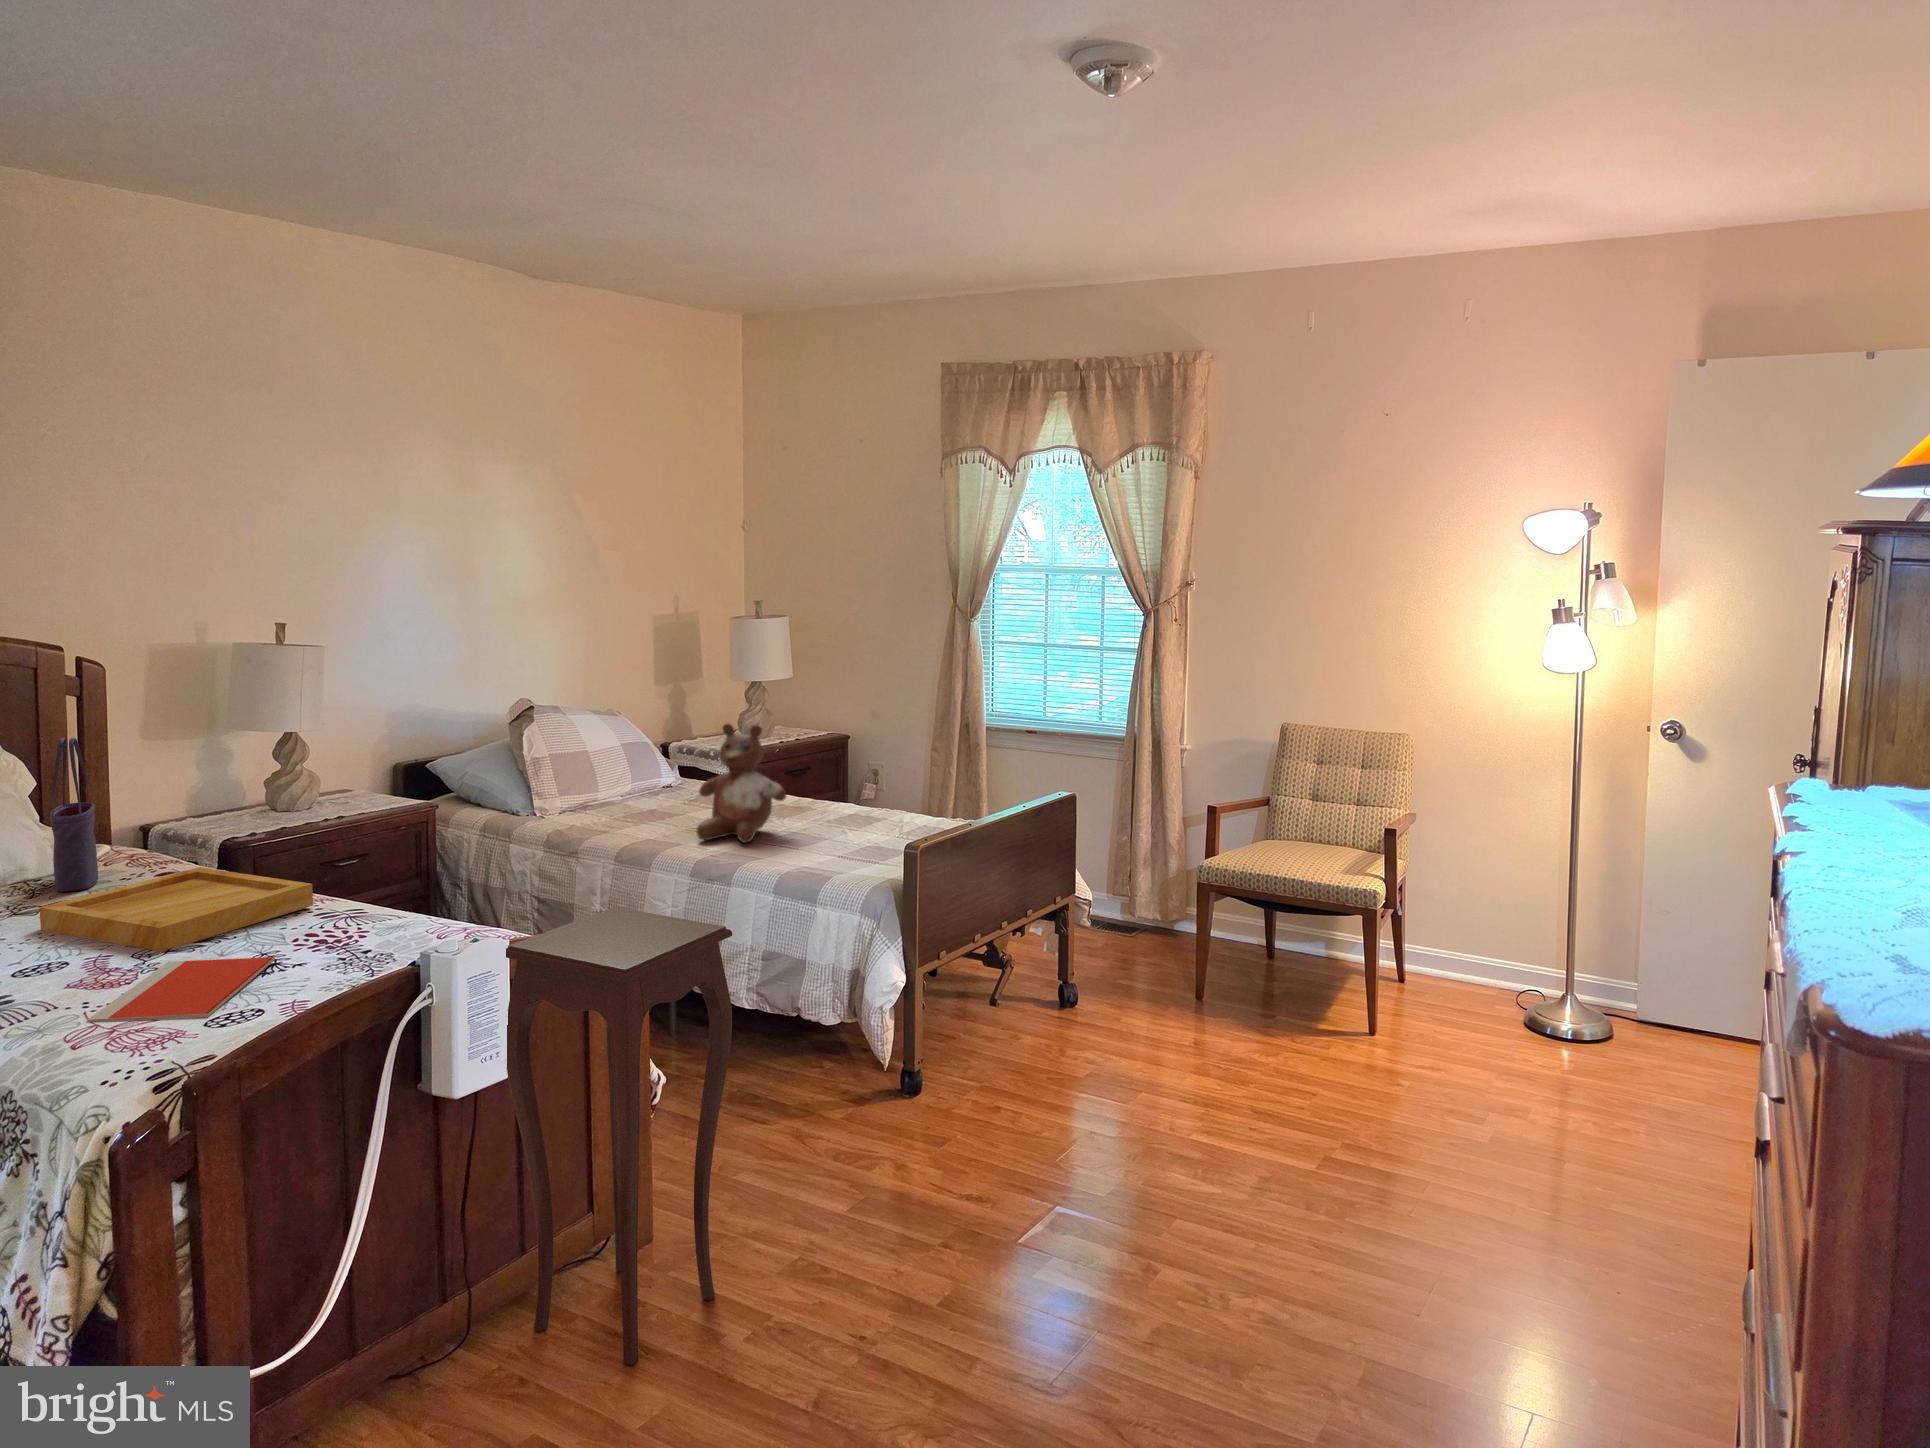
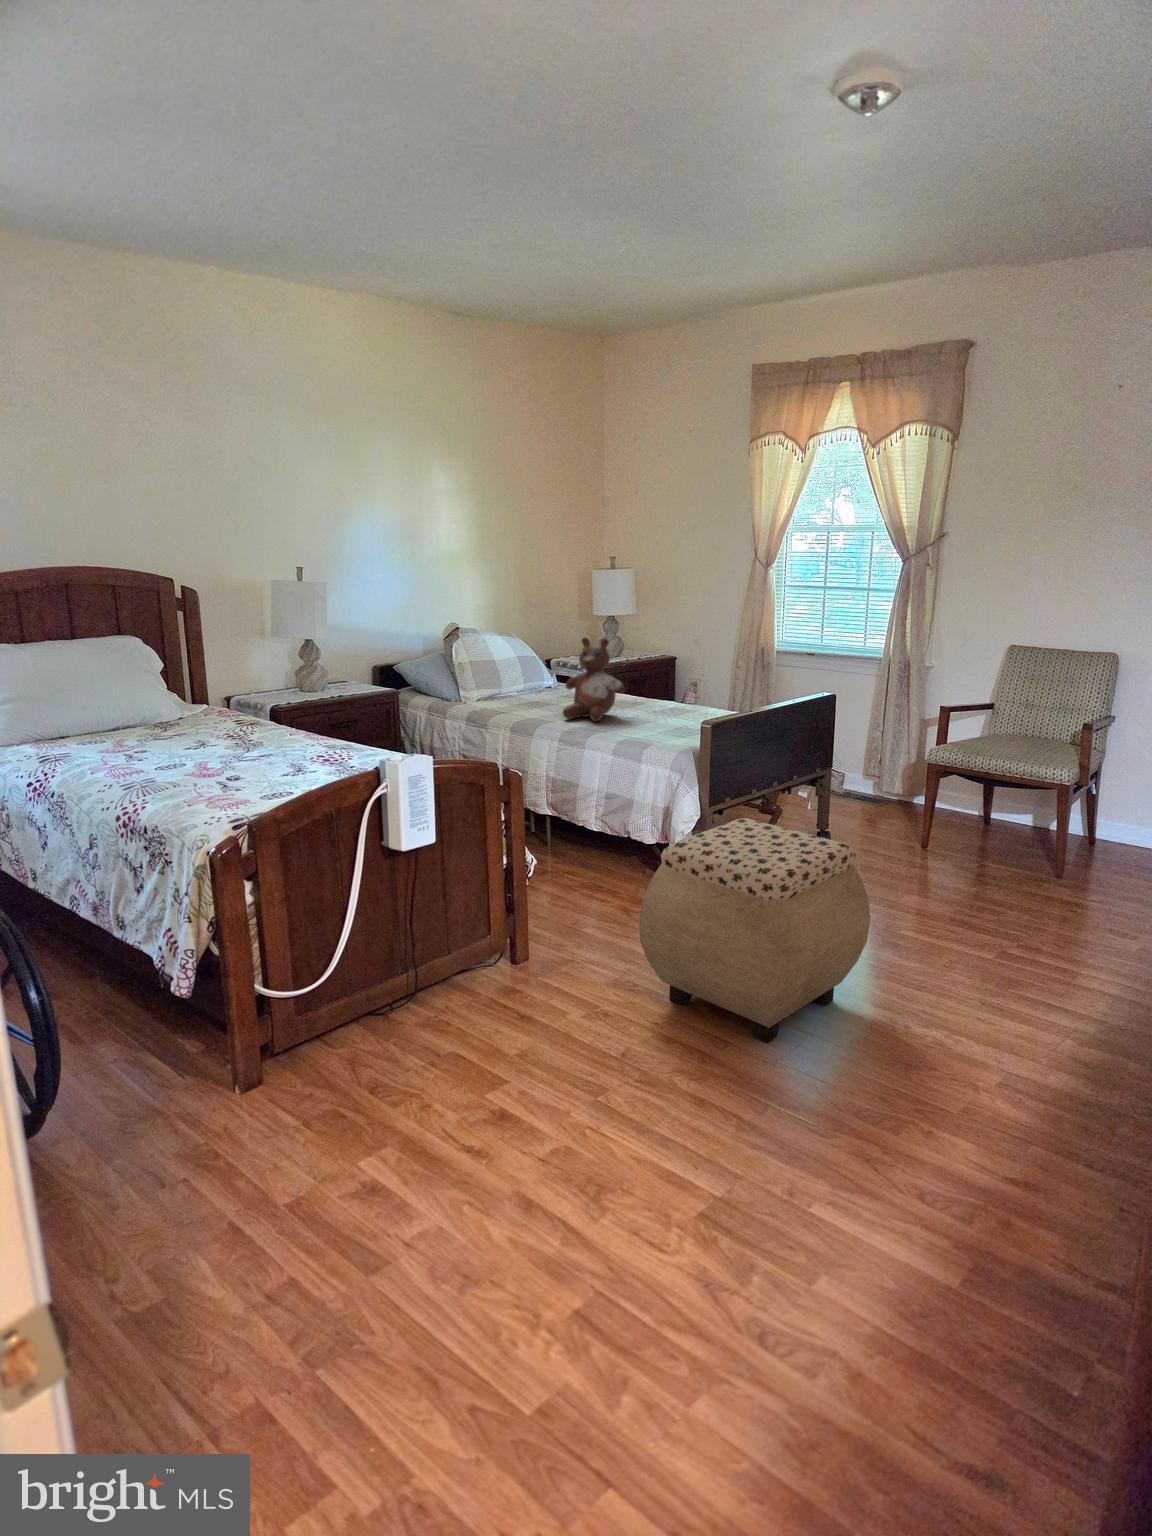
tote bag: present [50,738,98,892] -> none [173,634,201,729]
tray: present [39,867,313,951] -> none [170,717,320,762]
side table: present [506,907,732,1366] -> none [428,745,575,1031]
notebook: present [87,957,275,1022] -> none [196,766,298,795]
ottoman: none [830,990,1151,1331] -> present [639,818,870,1043]

